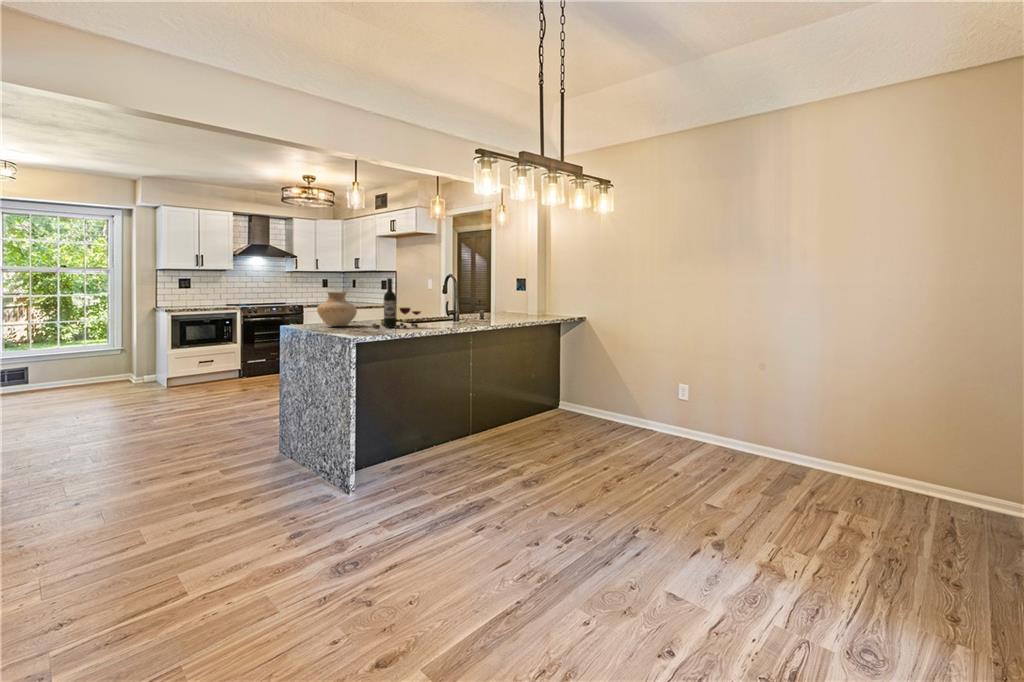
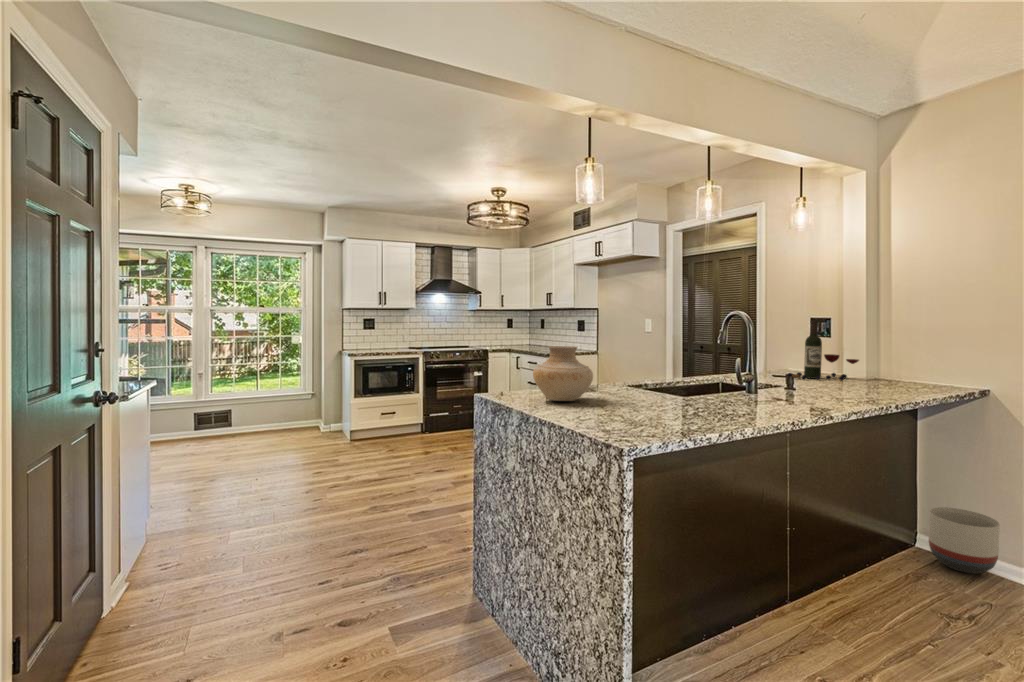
wine bottle: present [372,278,421,329] -> present [788,320,859,381]
planter: none [564,388,594,420] -> present [929,507,1000,573]

